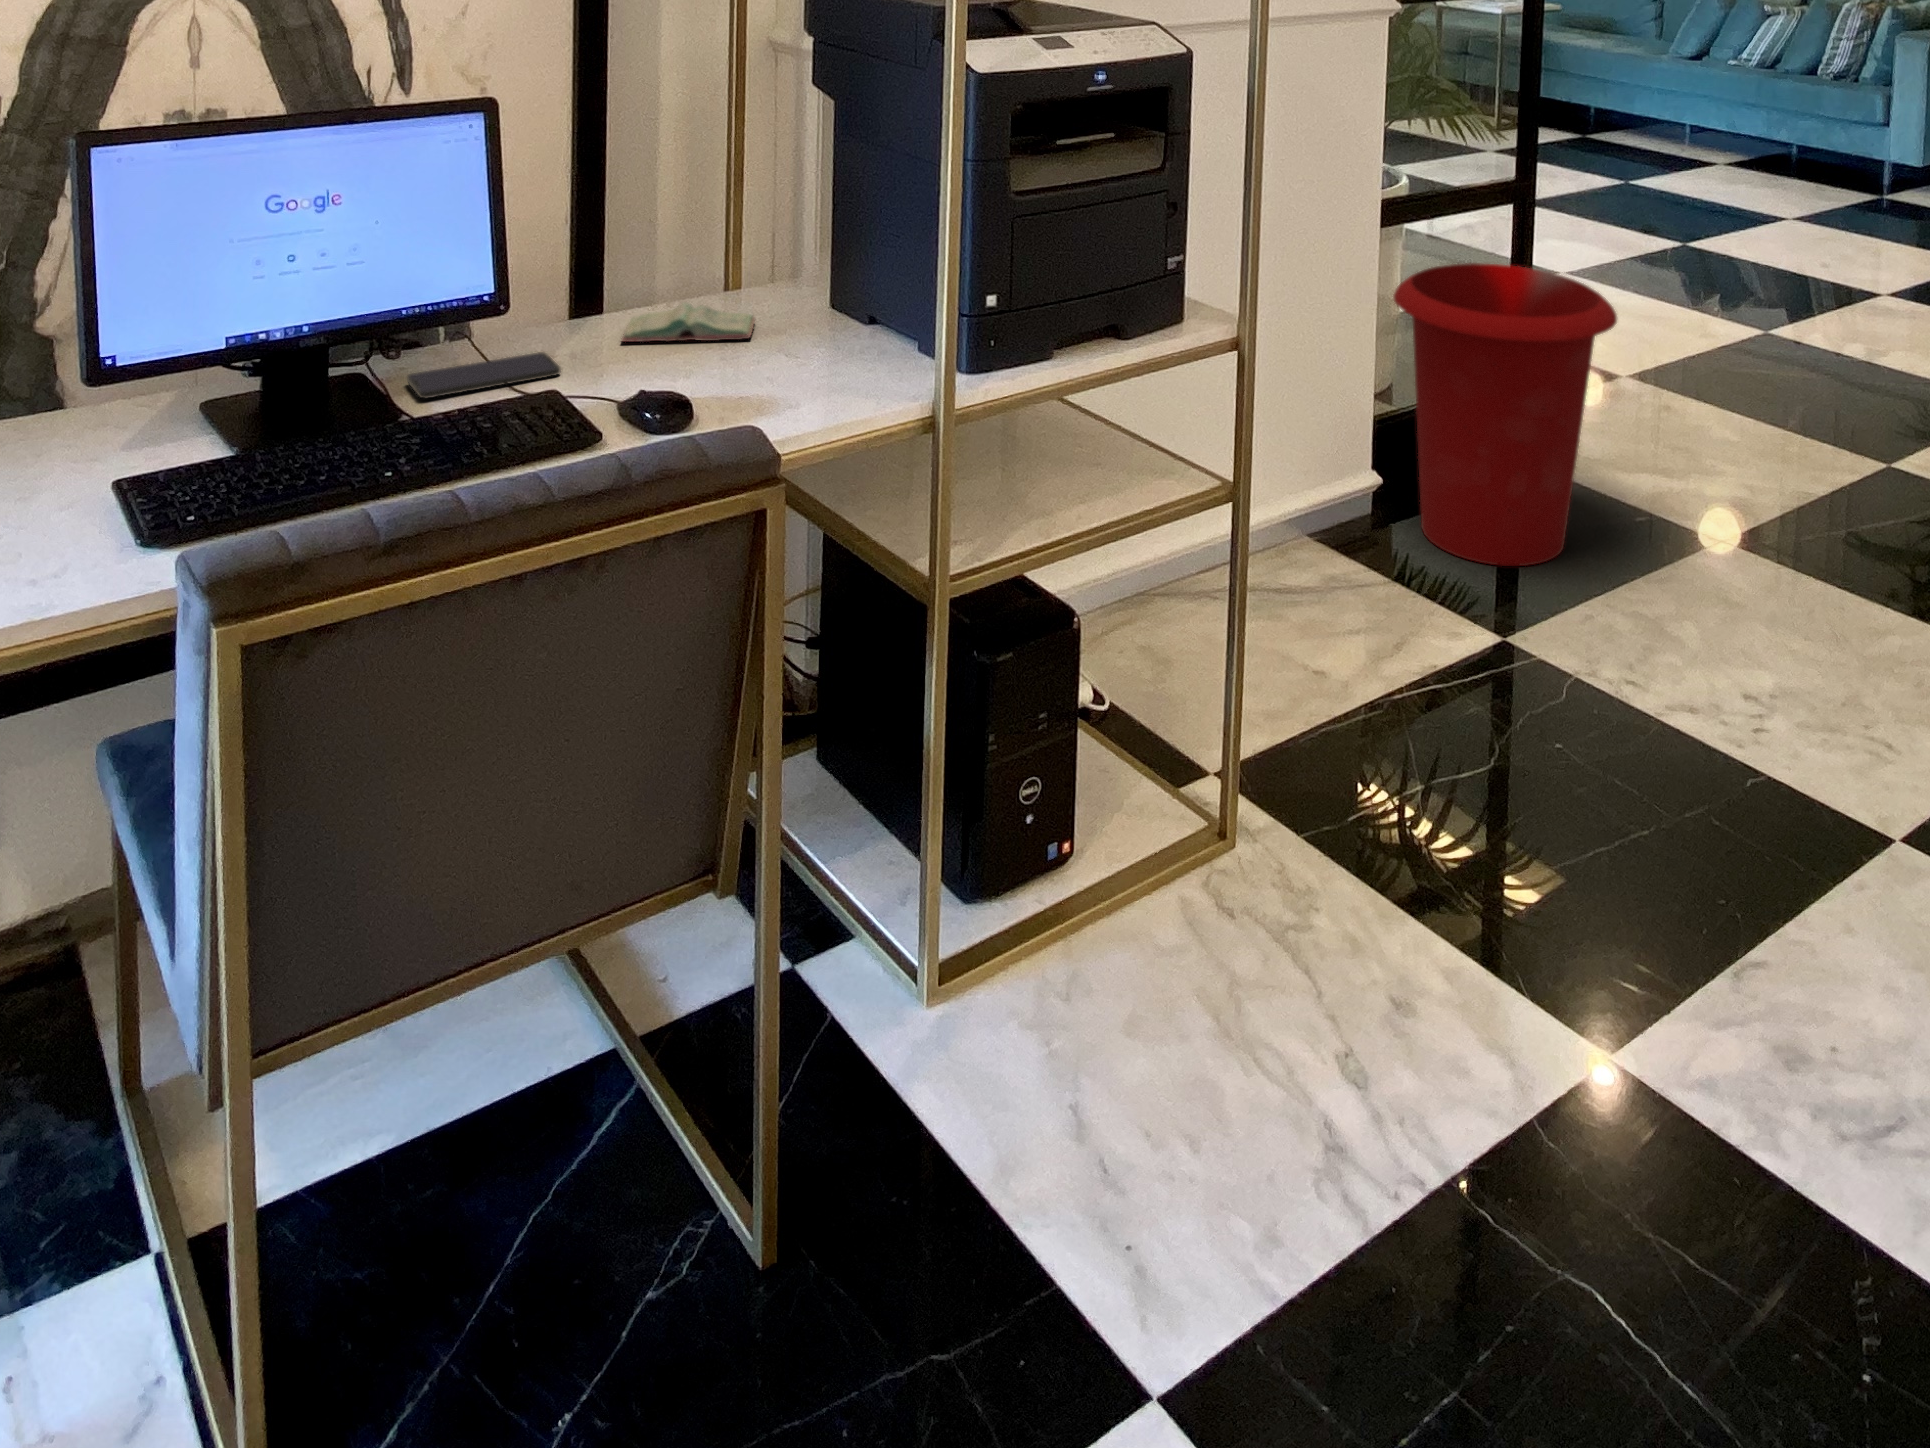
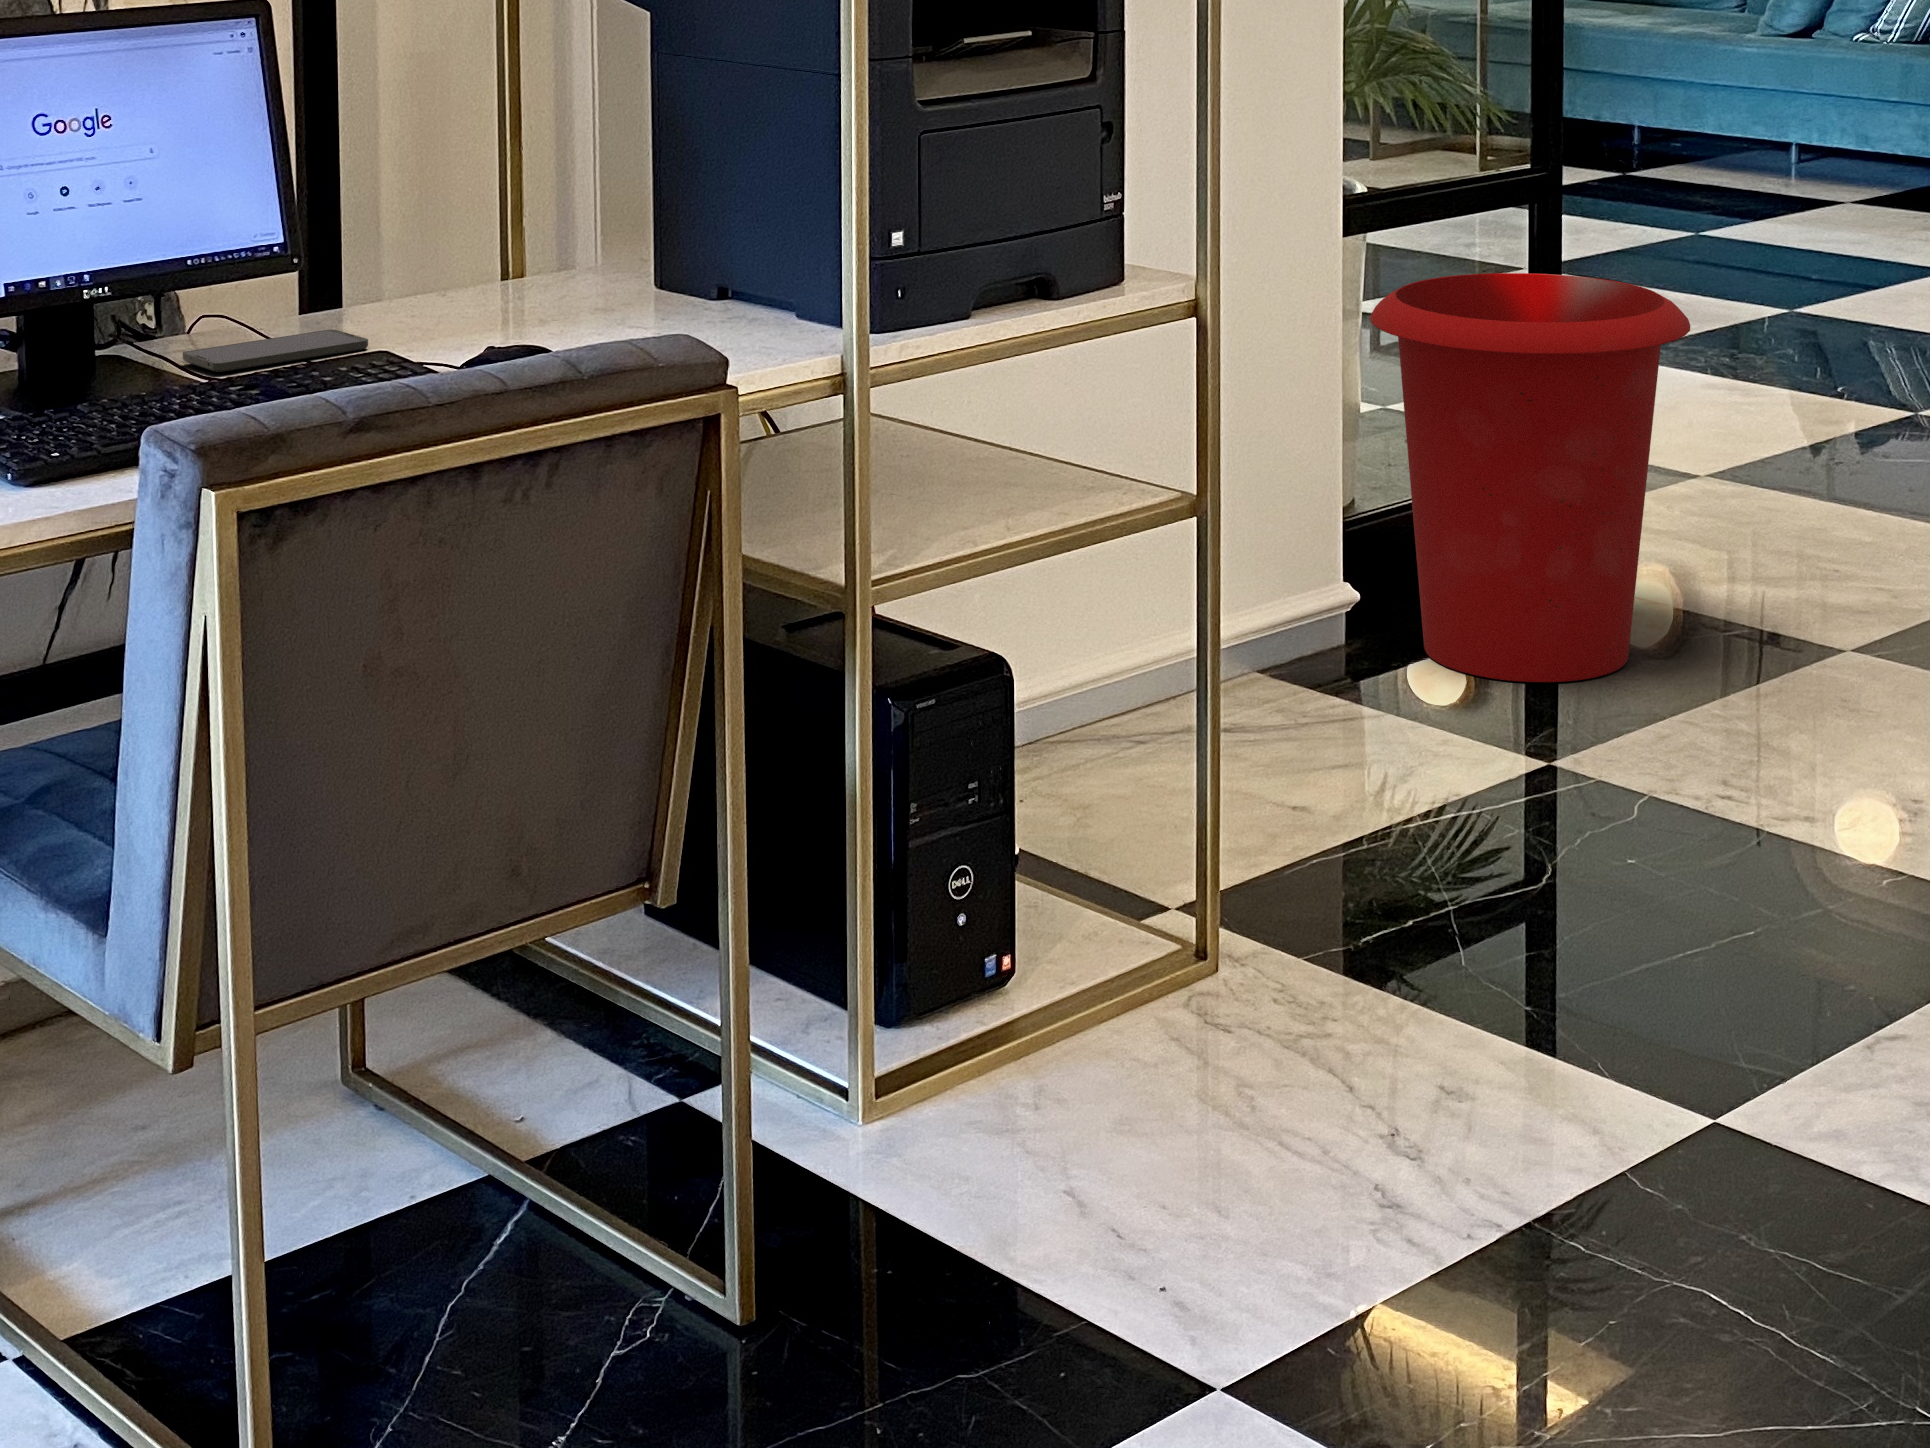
book: present [622,302,755,342] -> none [417,273,585,320]

